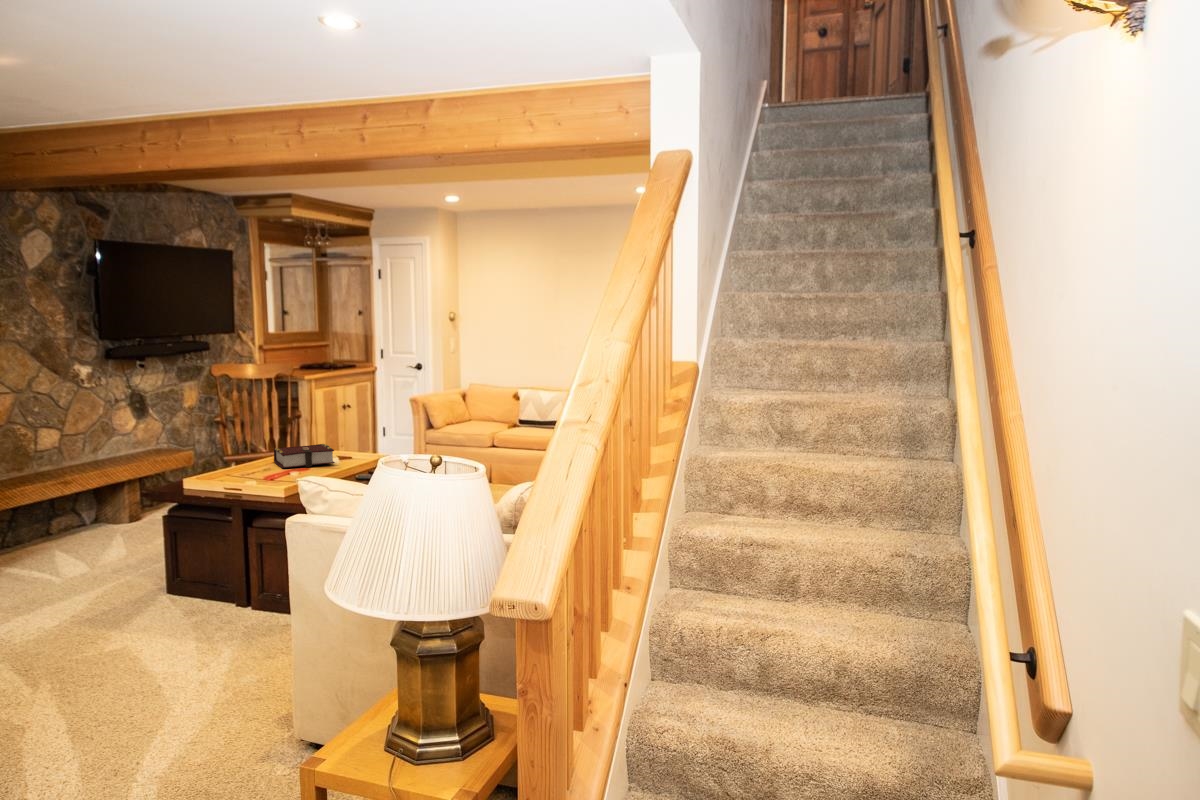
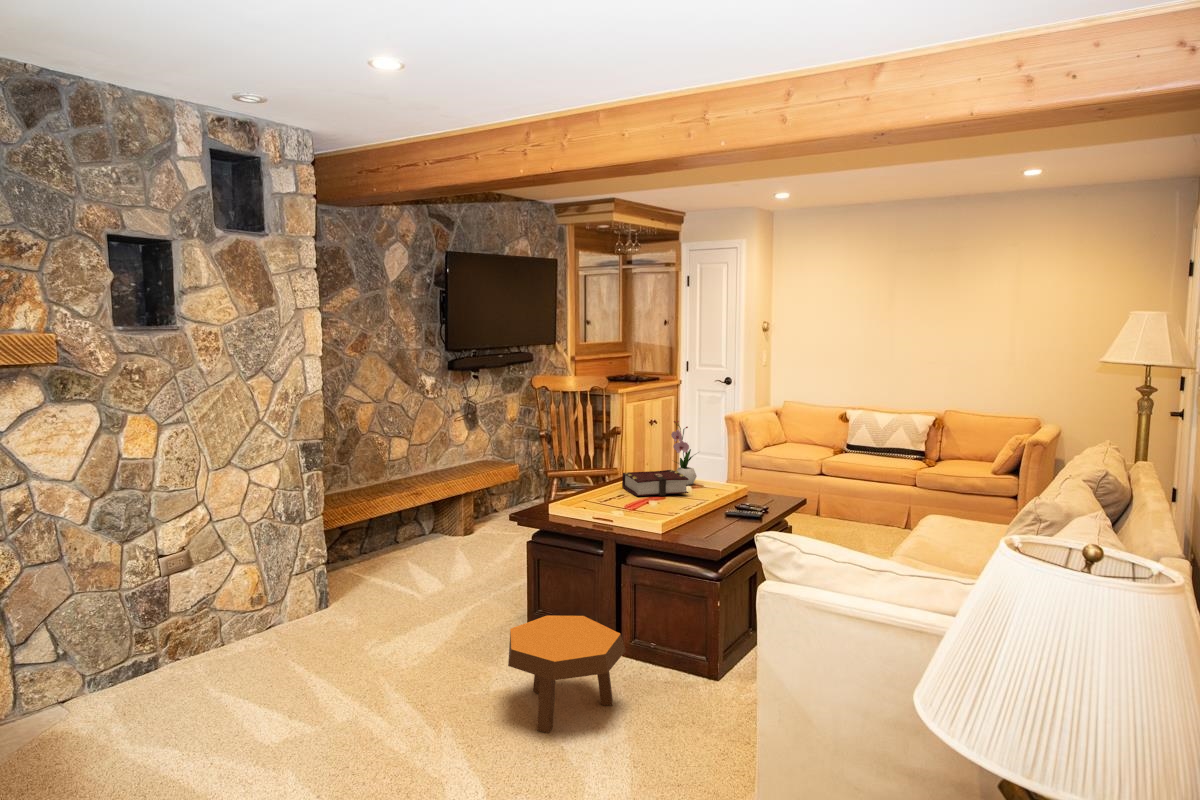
flower arrangement: none [325,399,353,458] -> present [671,421,697,485]
footstool: none [113,575,240,680] -> present [508,615,626,733]

